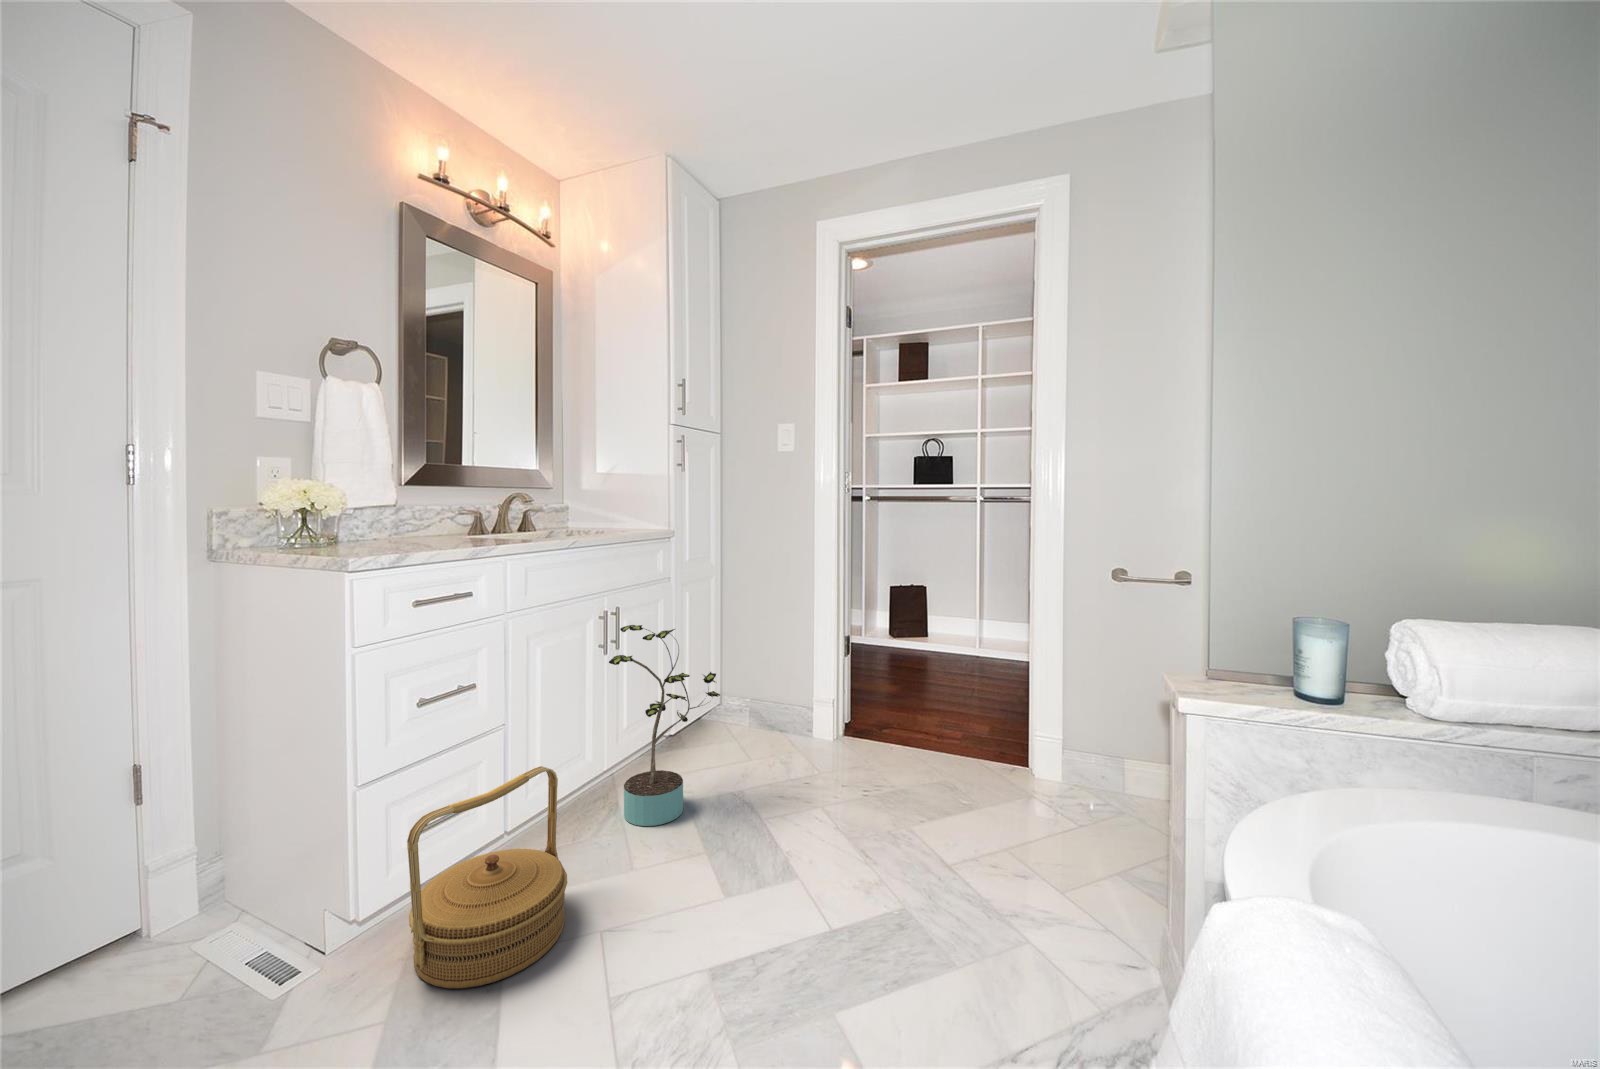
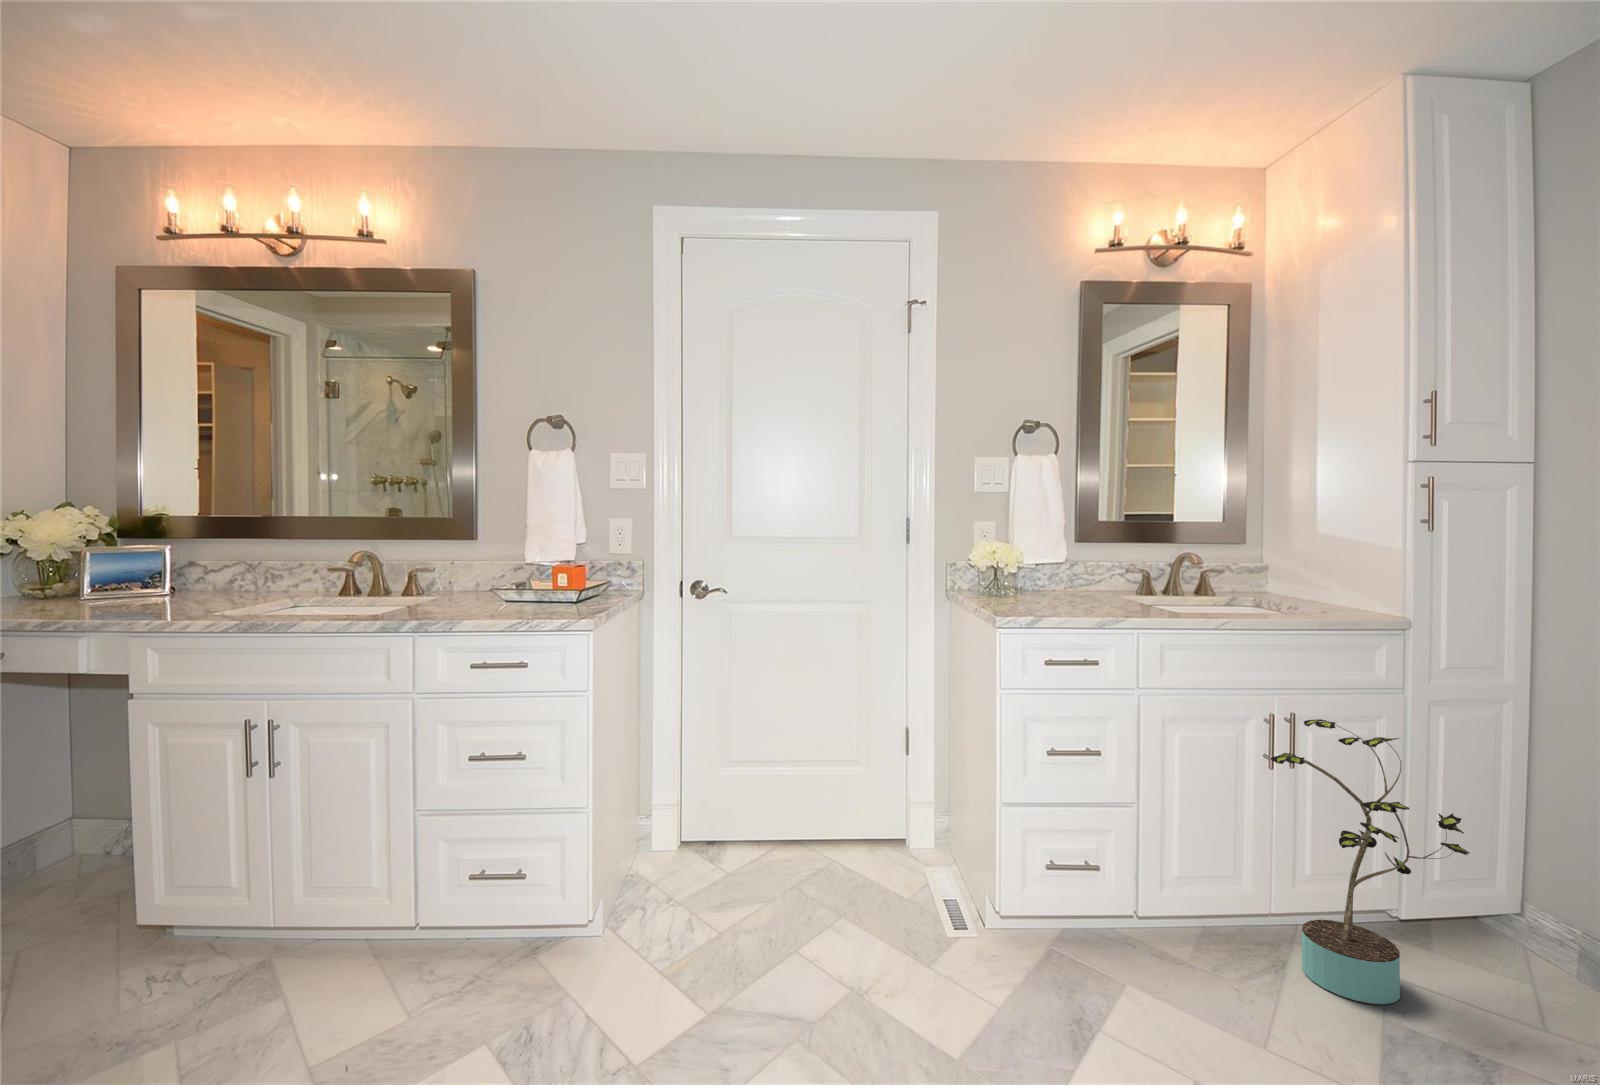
basket: present [407,766,567,989] -> none [1026,847,1183,1046]

